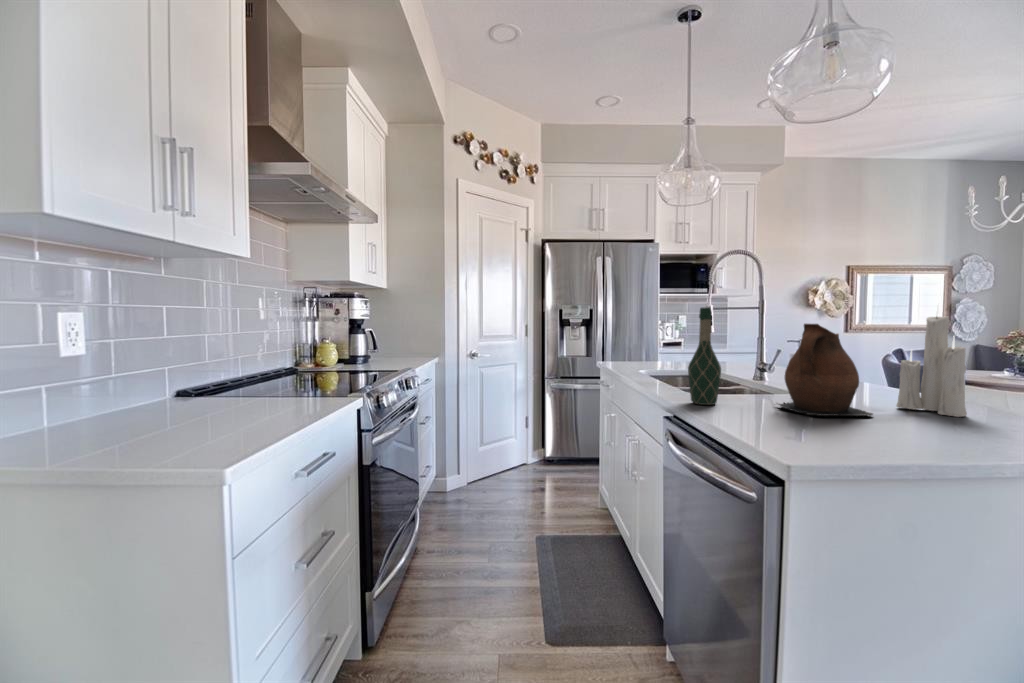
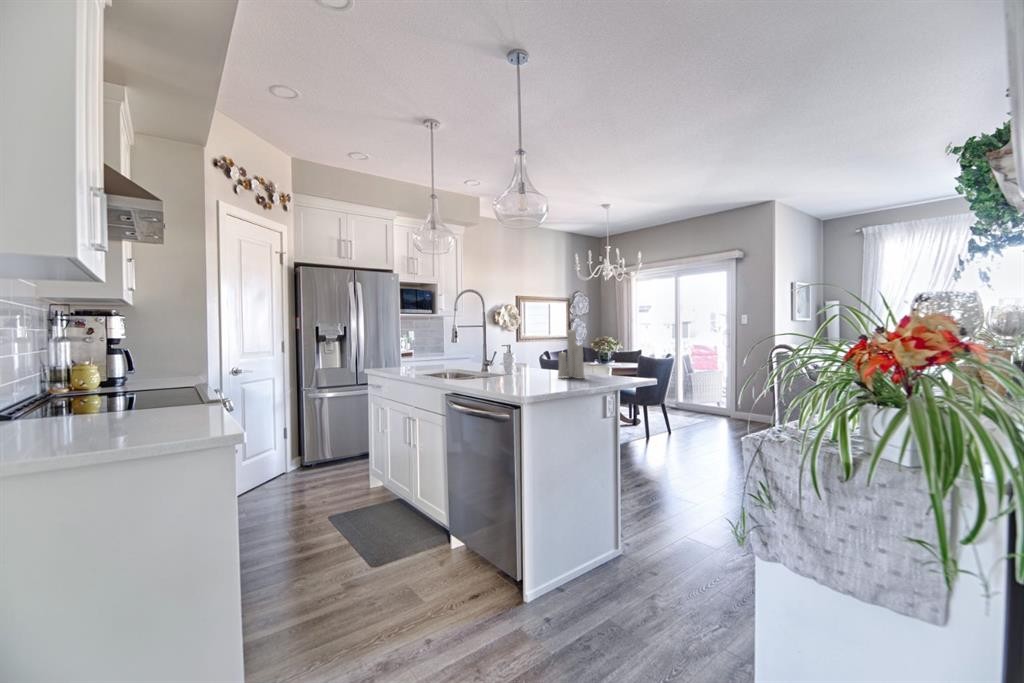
wine bottle: present [688,307,721,405] -> none [458,325,477,385]
ceramic pitcher: present [778,324,873,416] -> none [505,334,550,383]

